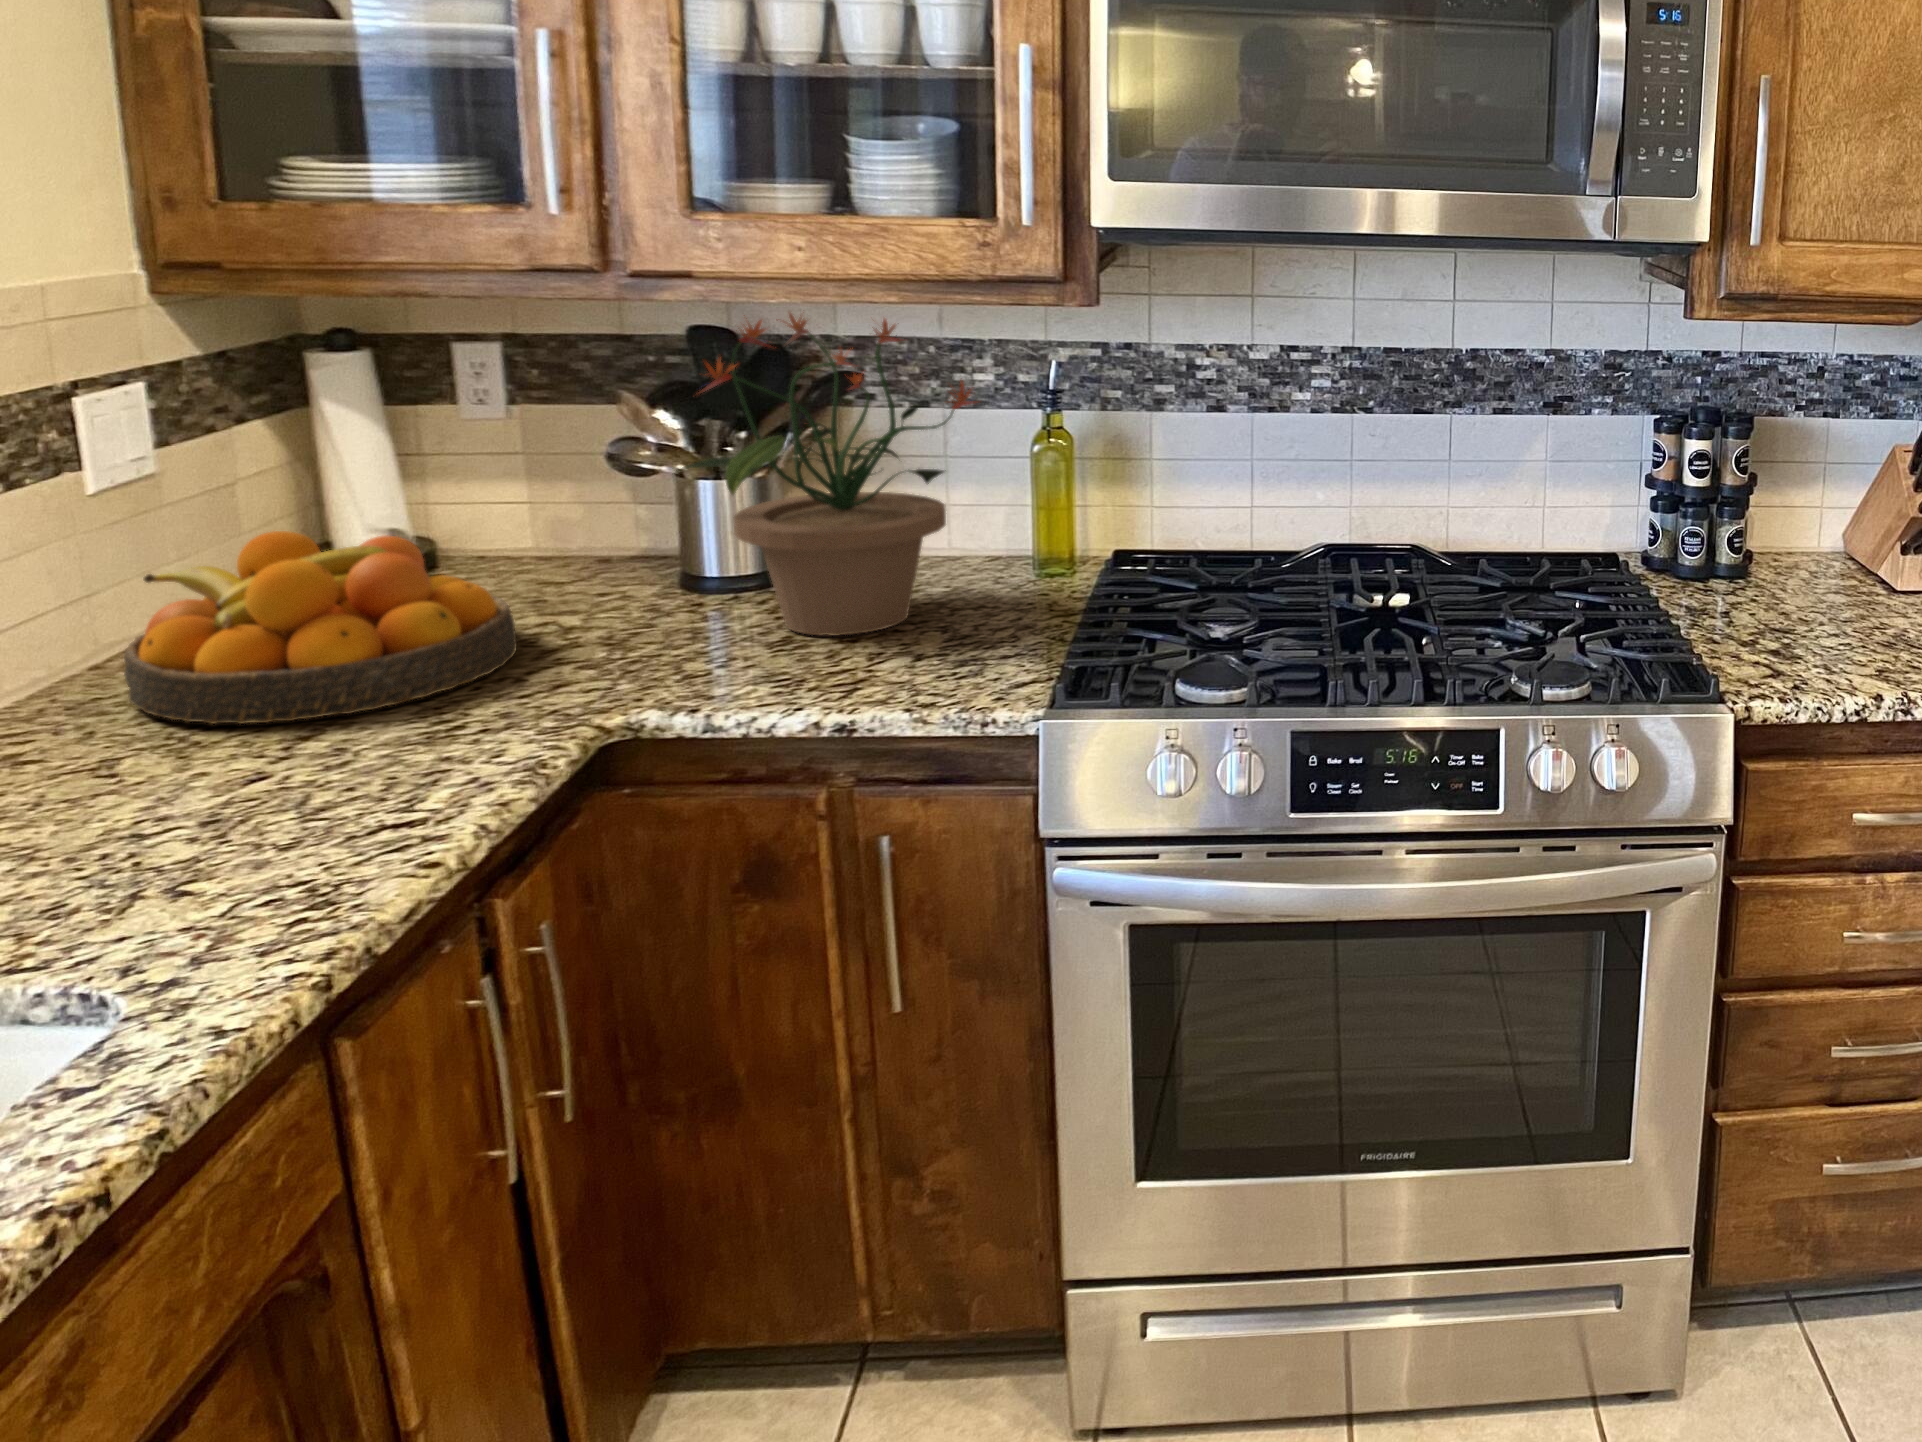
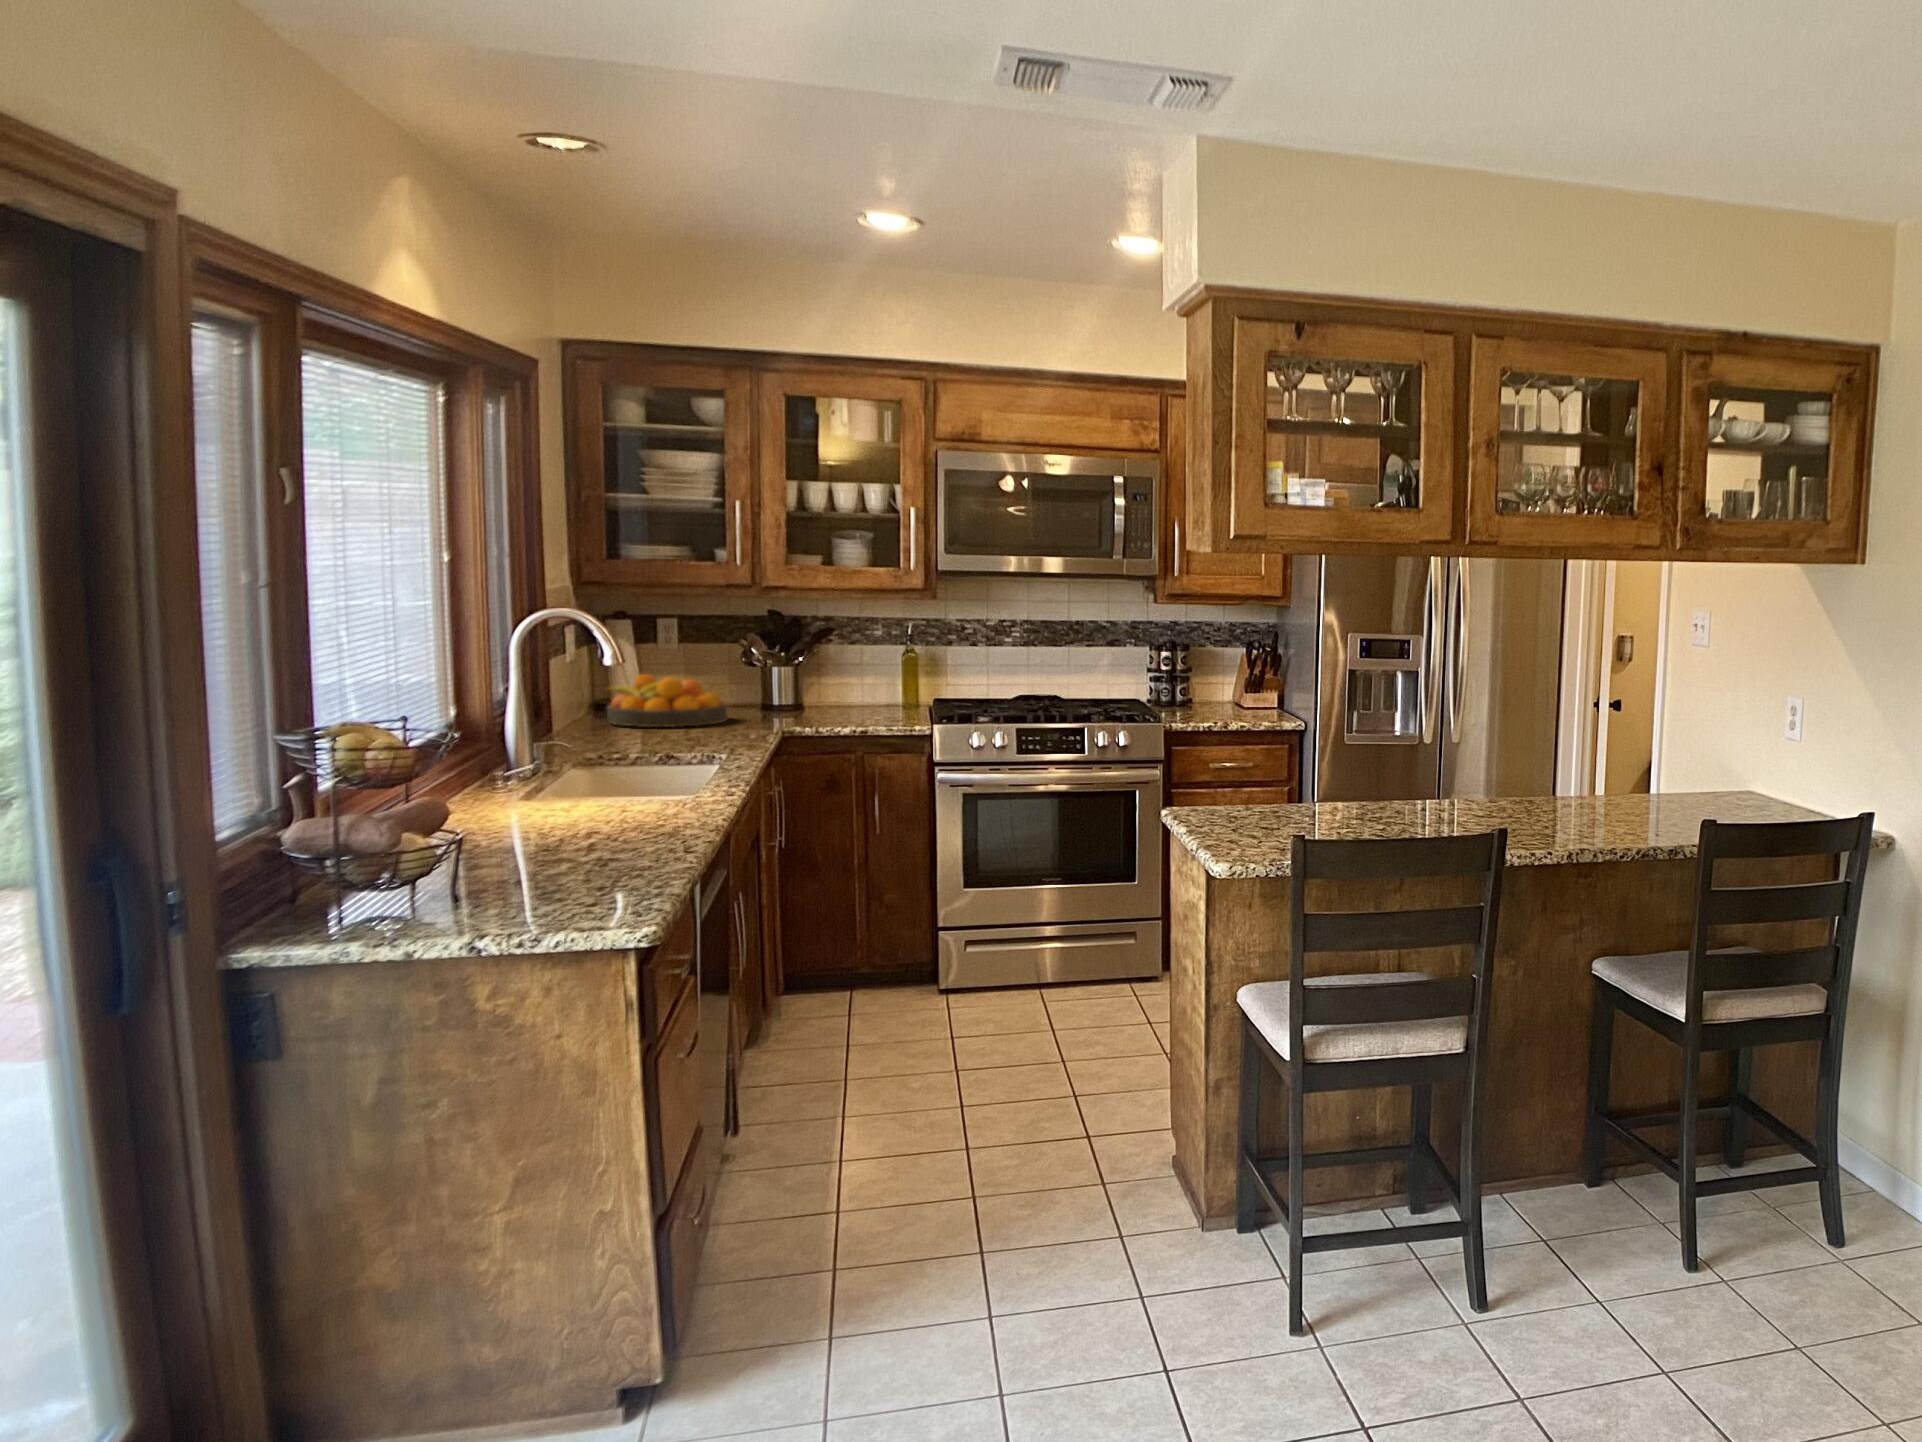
potted plant: present [674,313,976,635] -> none [776,601,889,716]

